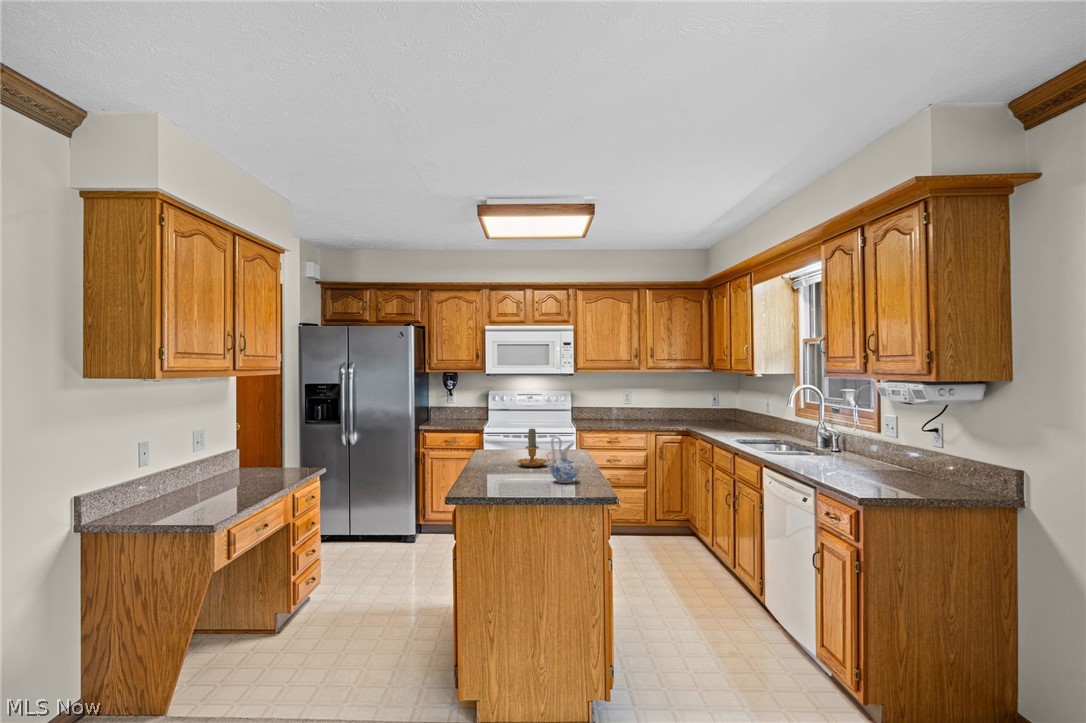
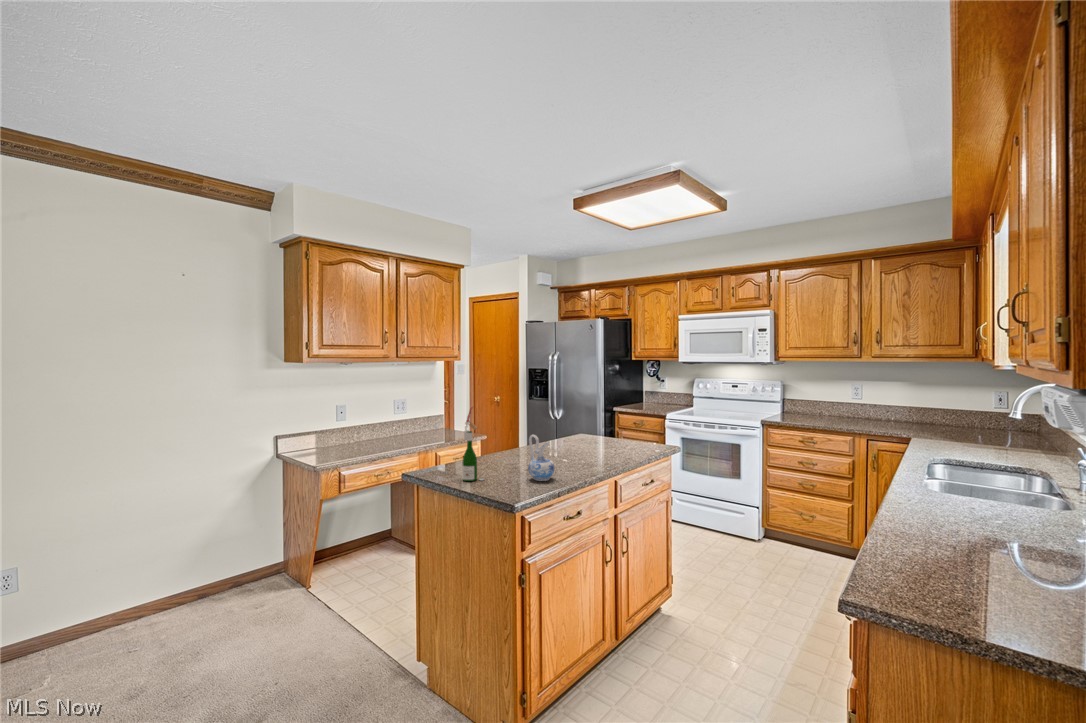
wine bottle: none [493,408,519,493] -> present [463,409,484,481]
candle: present [517,428,553,467] -> none [555,422,587,460]

